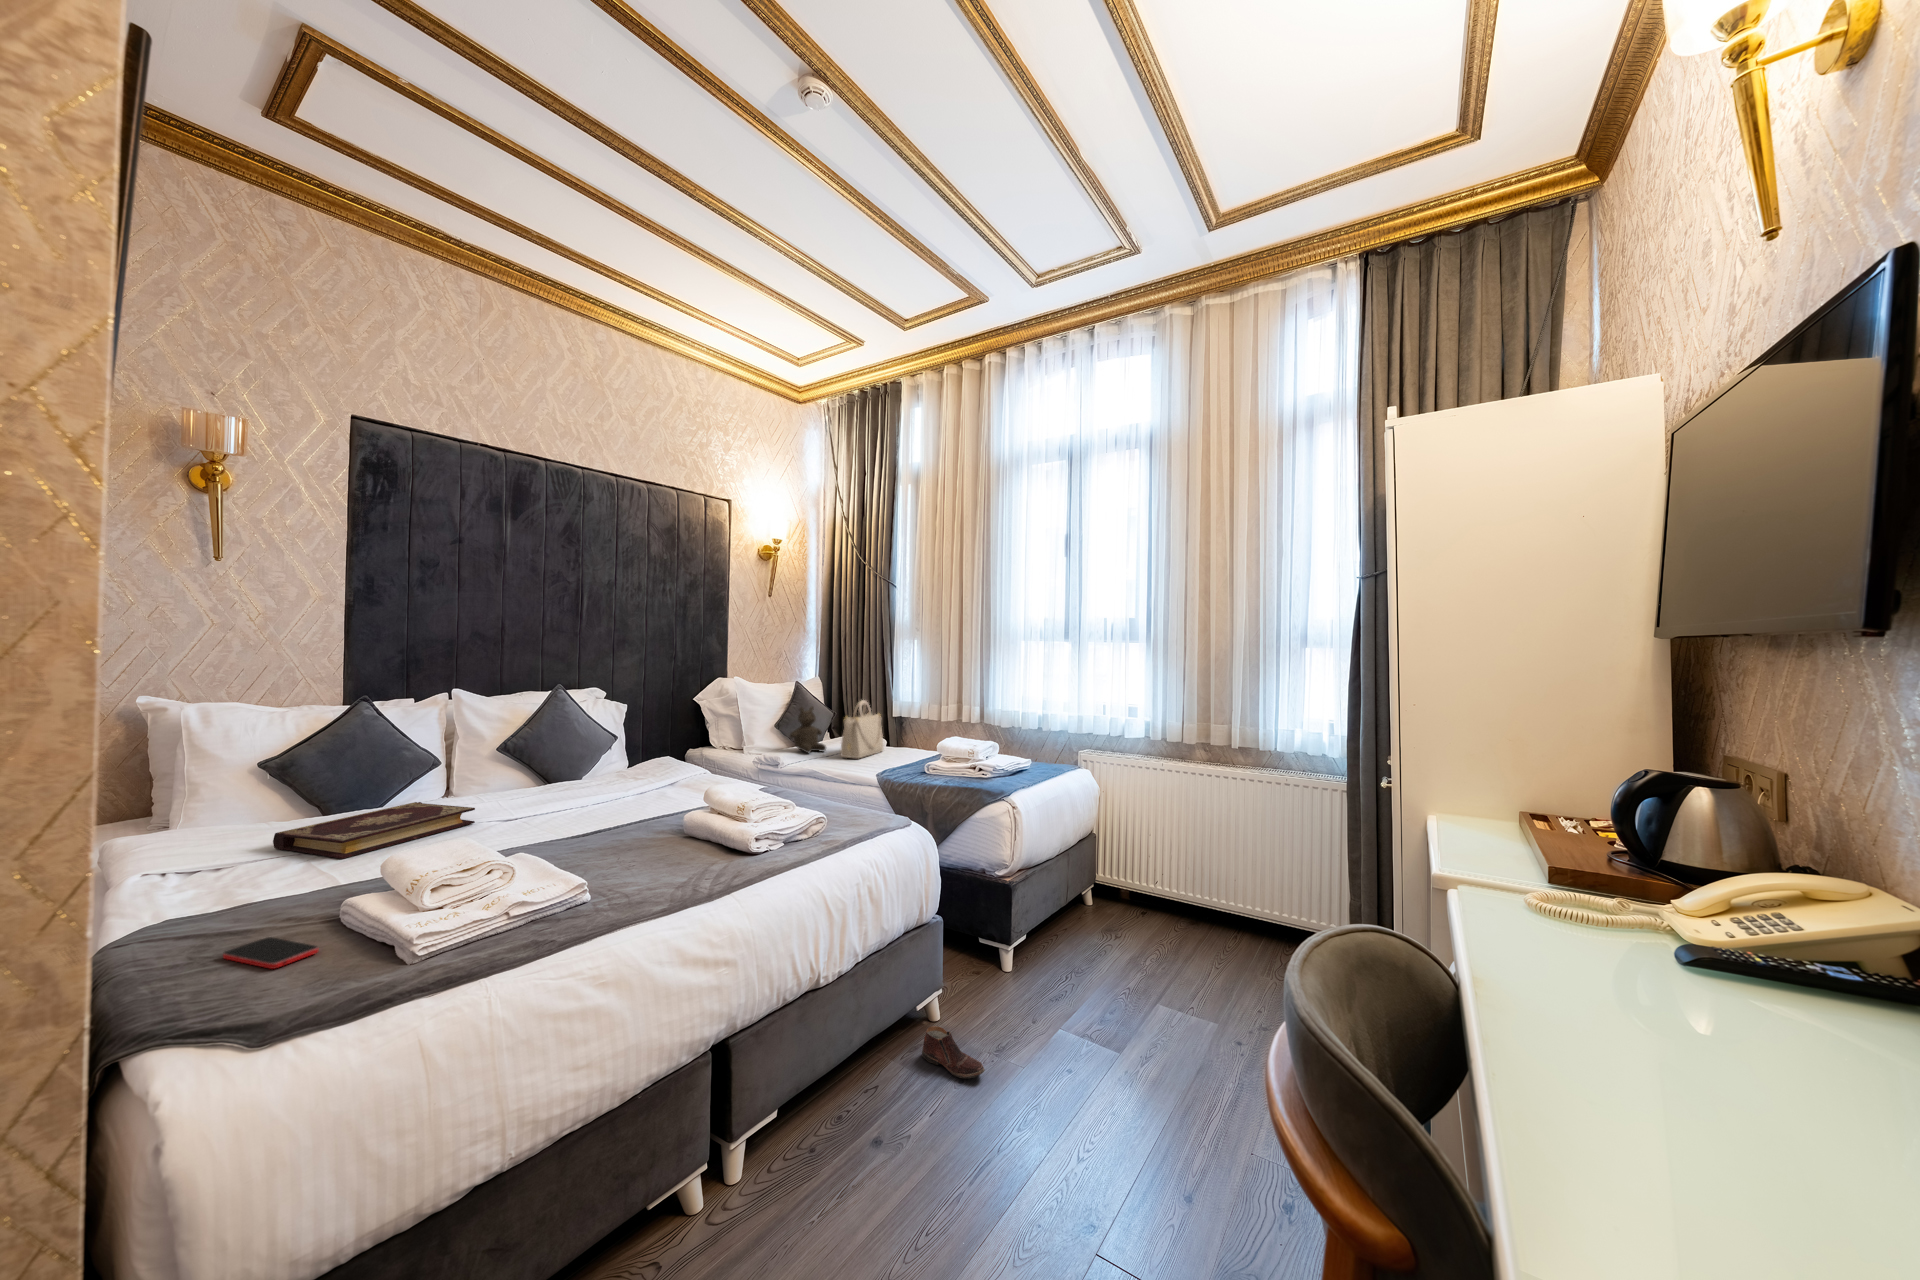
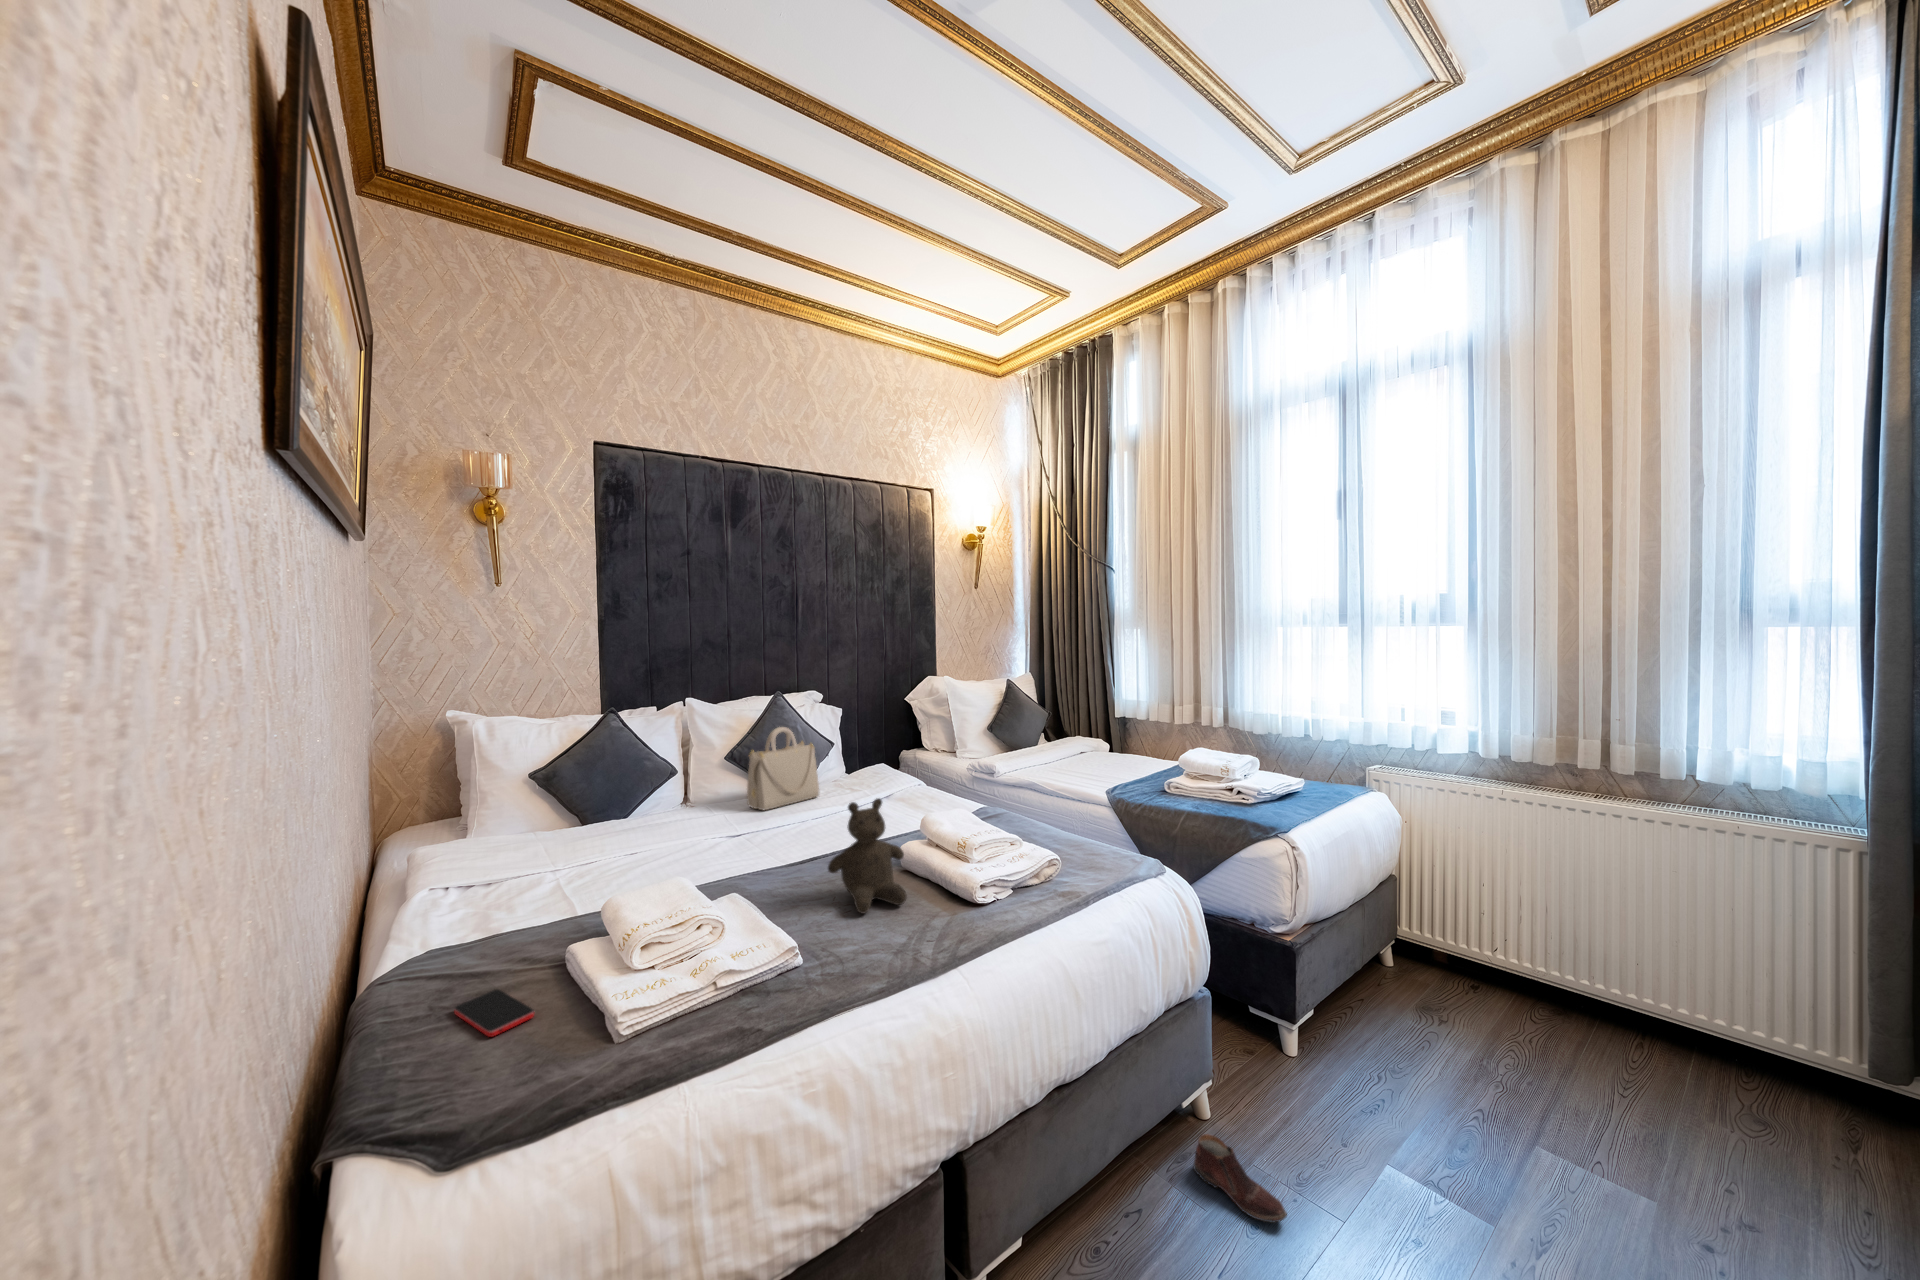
handbag: present [840,700,883,758] -> present [747,727,819,810]
teddy bear: present [790,707,826,753] -> present [828,798,907,913]
book: present [273,802,475,859] -> none [533,816,702,882]

